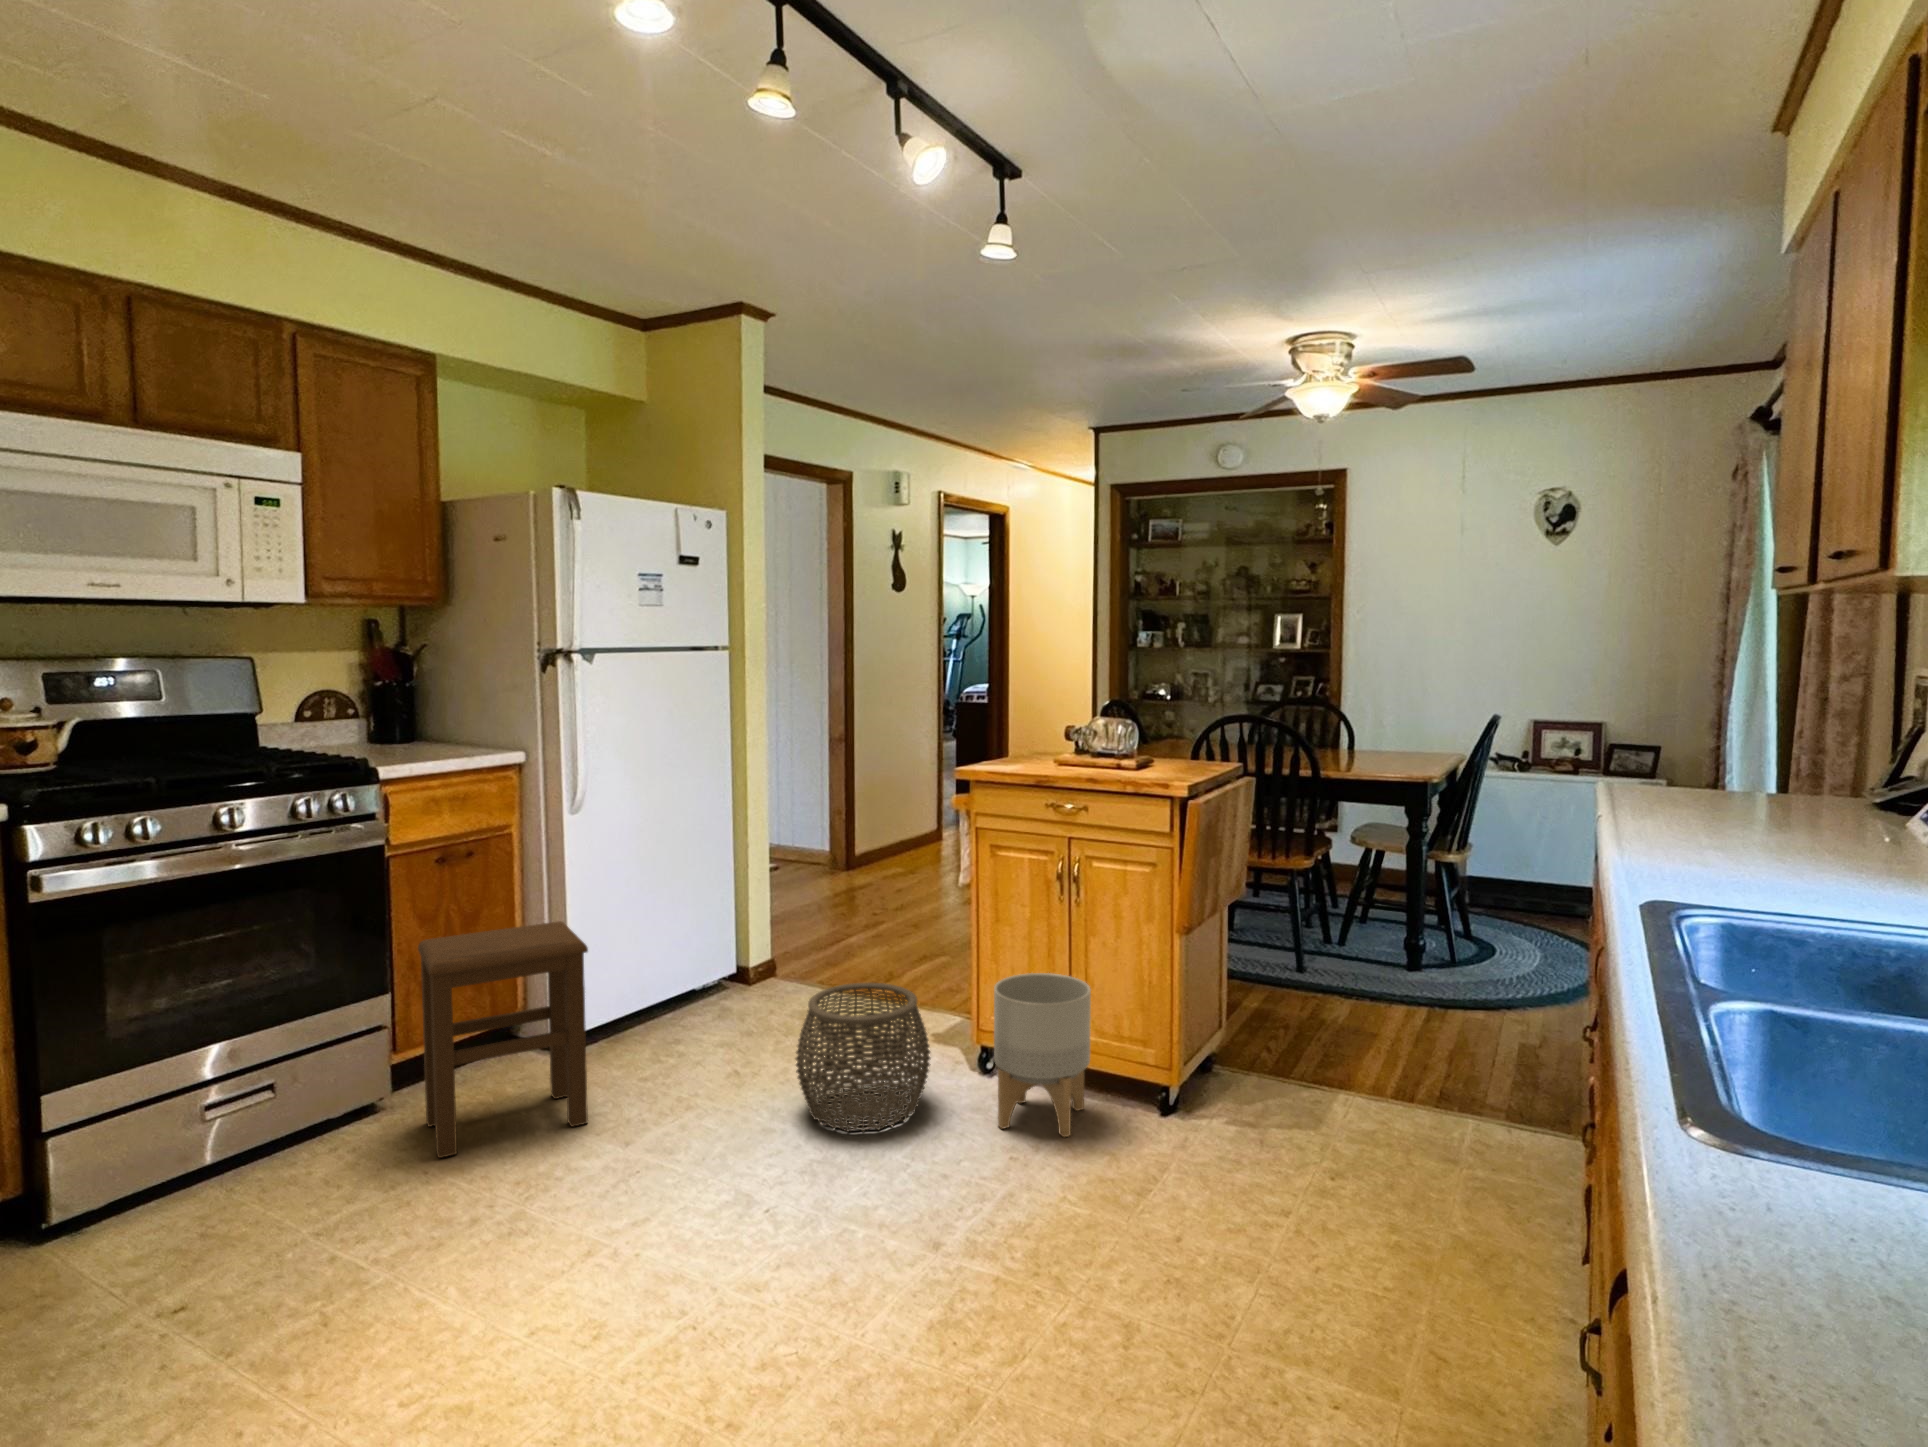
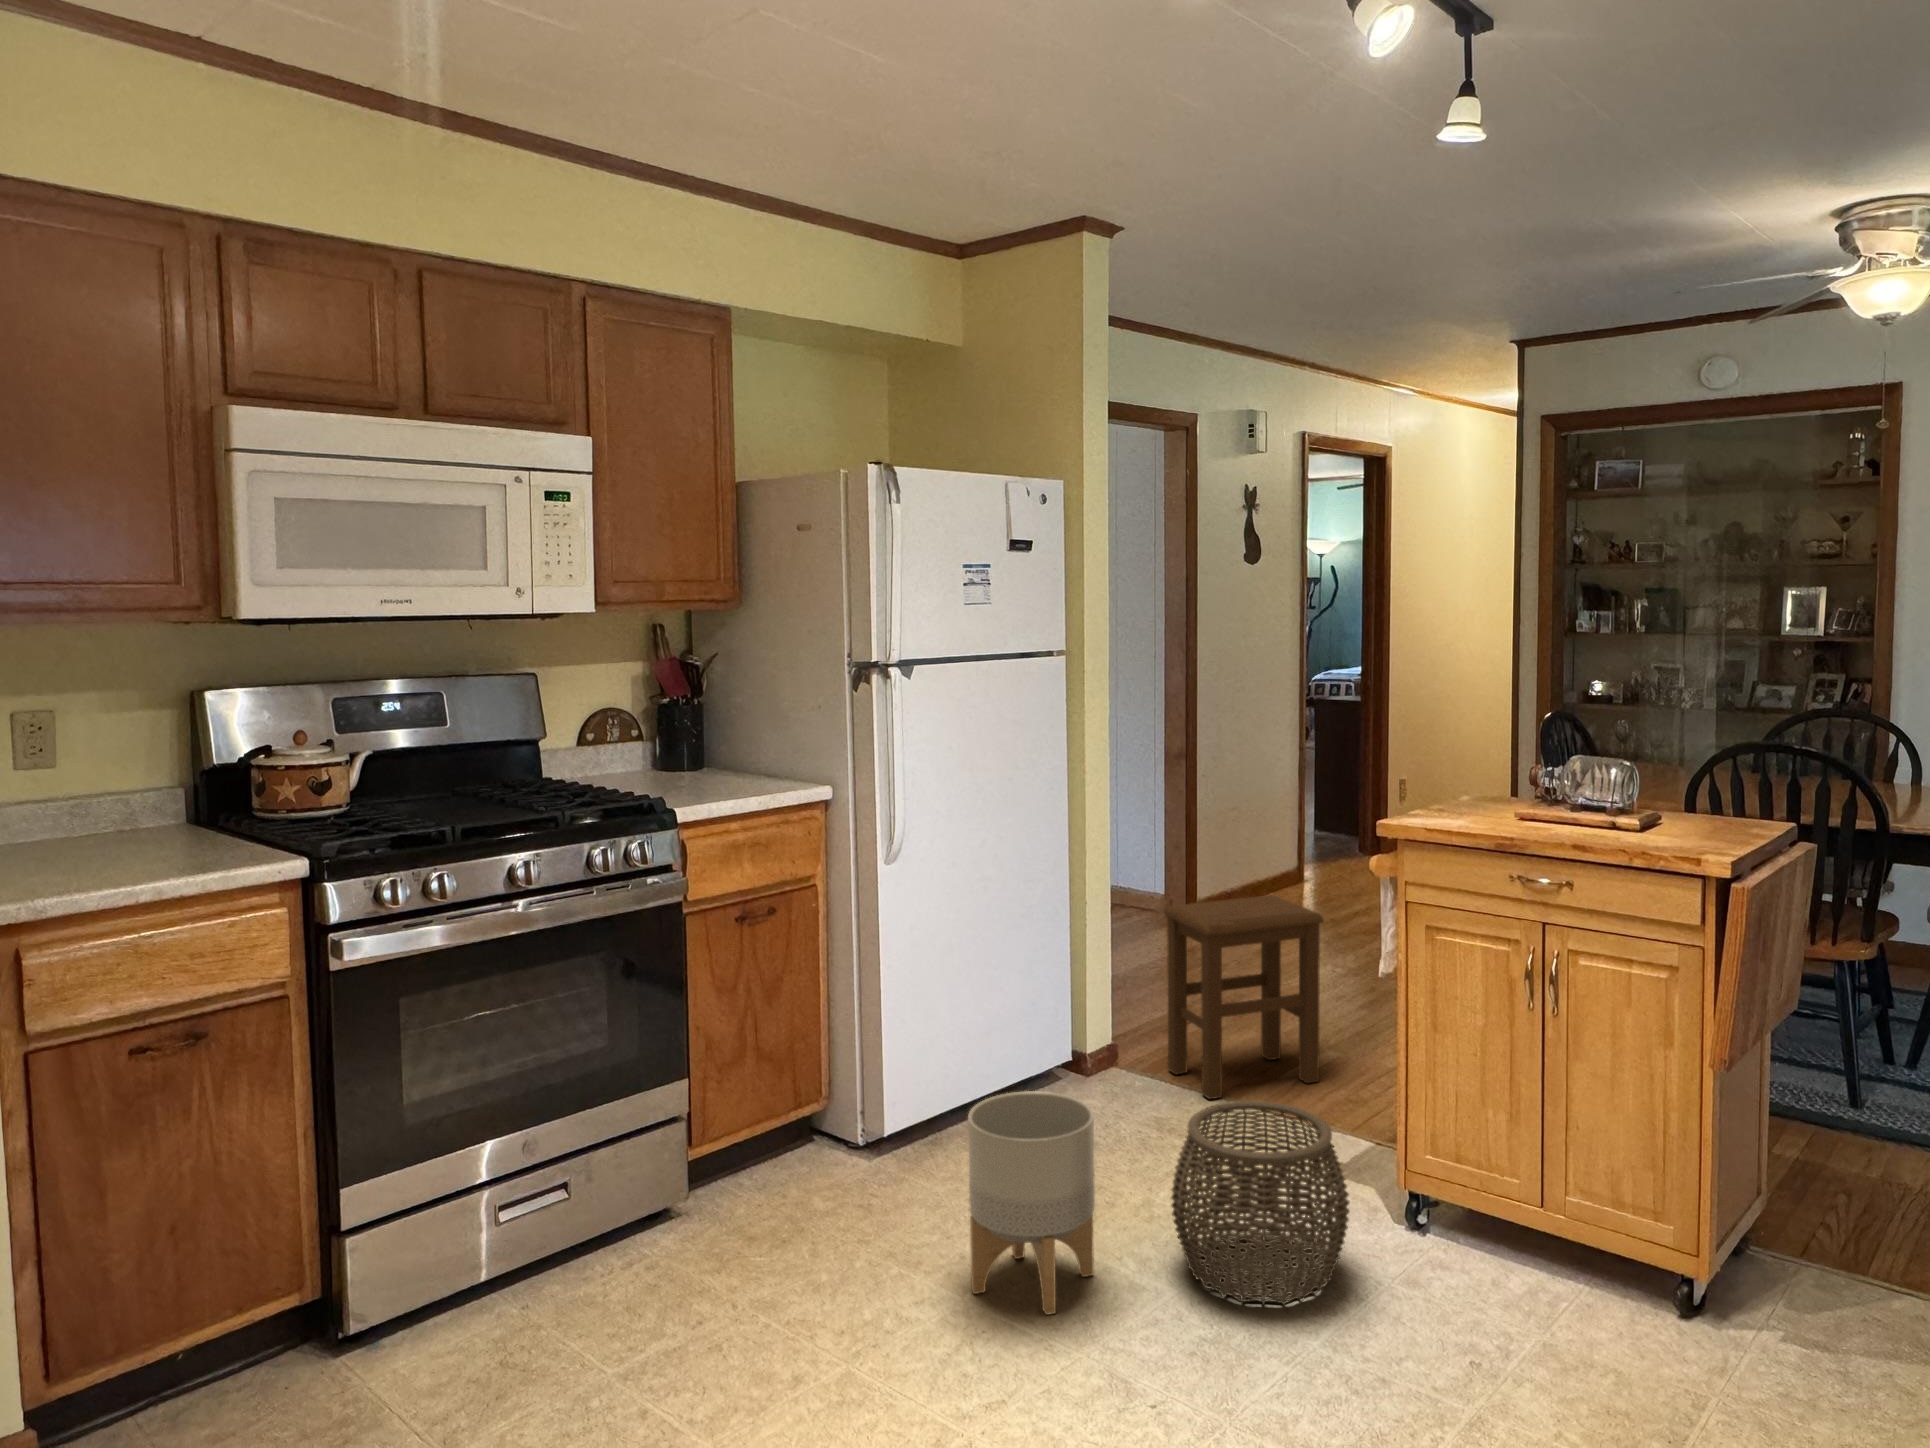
stool: present [418,921,588,1158] -> present [1164,895,1324,1099]
planter: present [994,973,1091,1138] -> present [968,1091,1095,1315]

